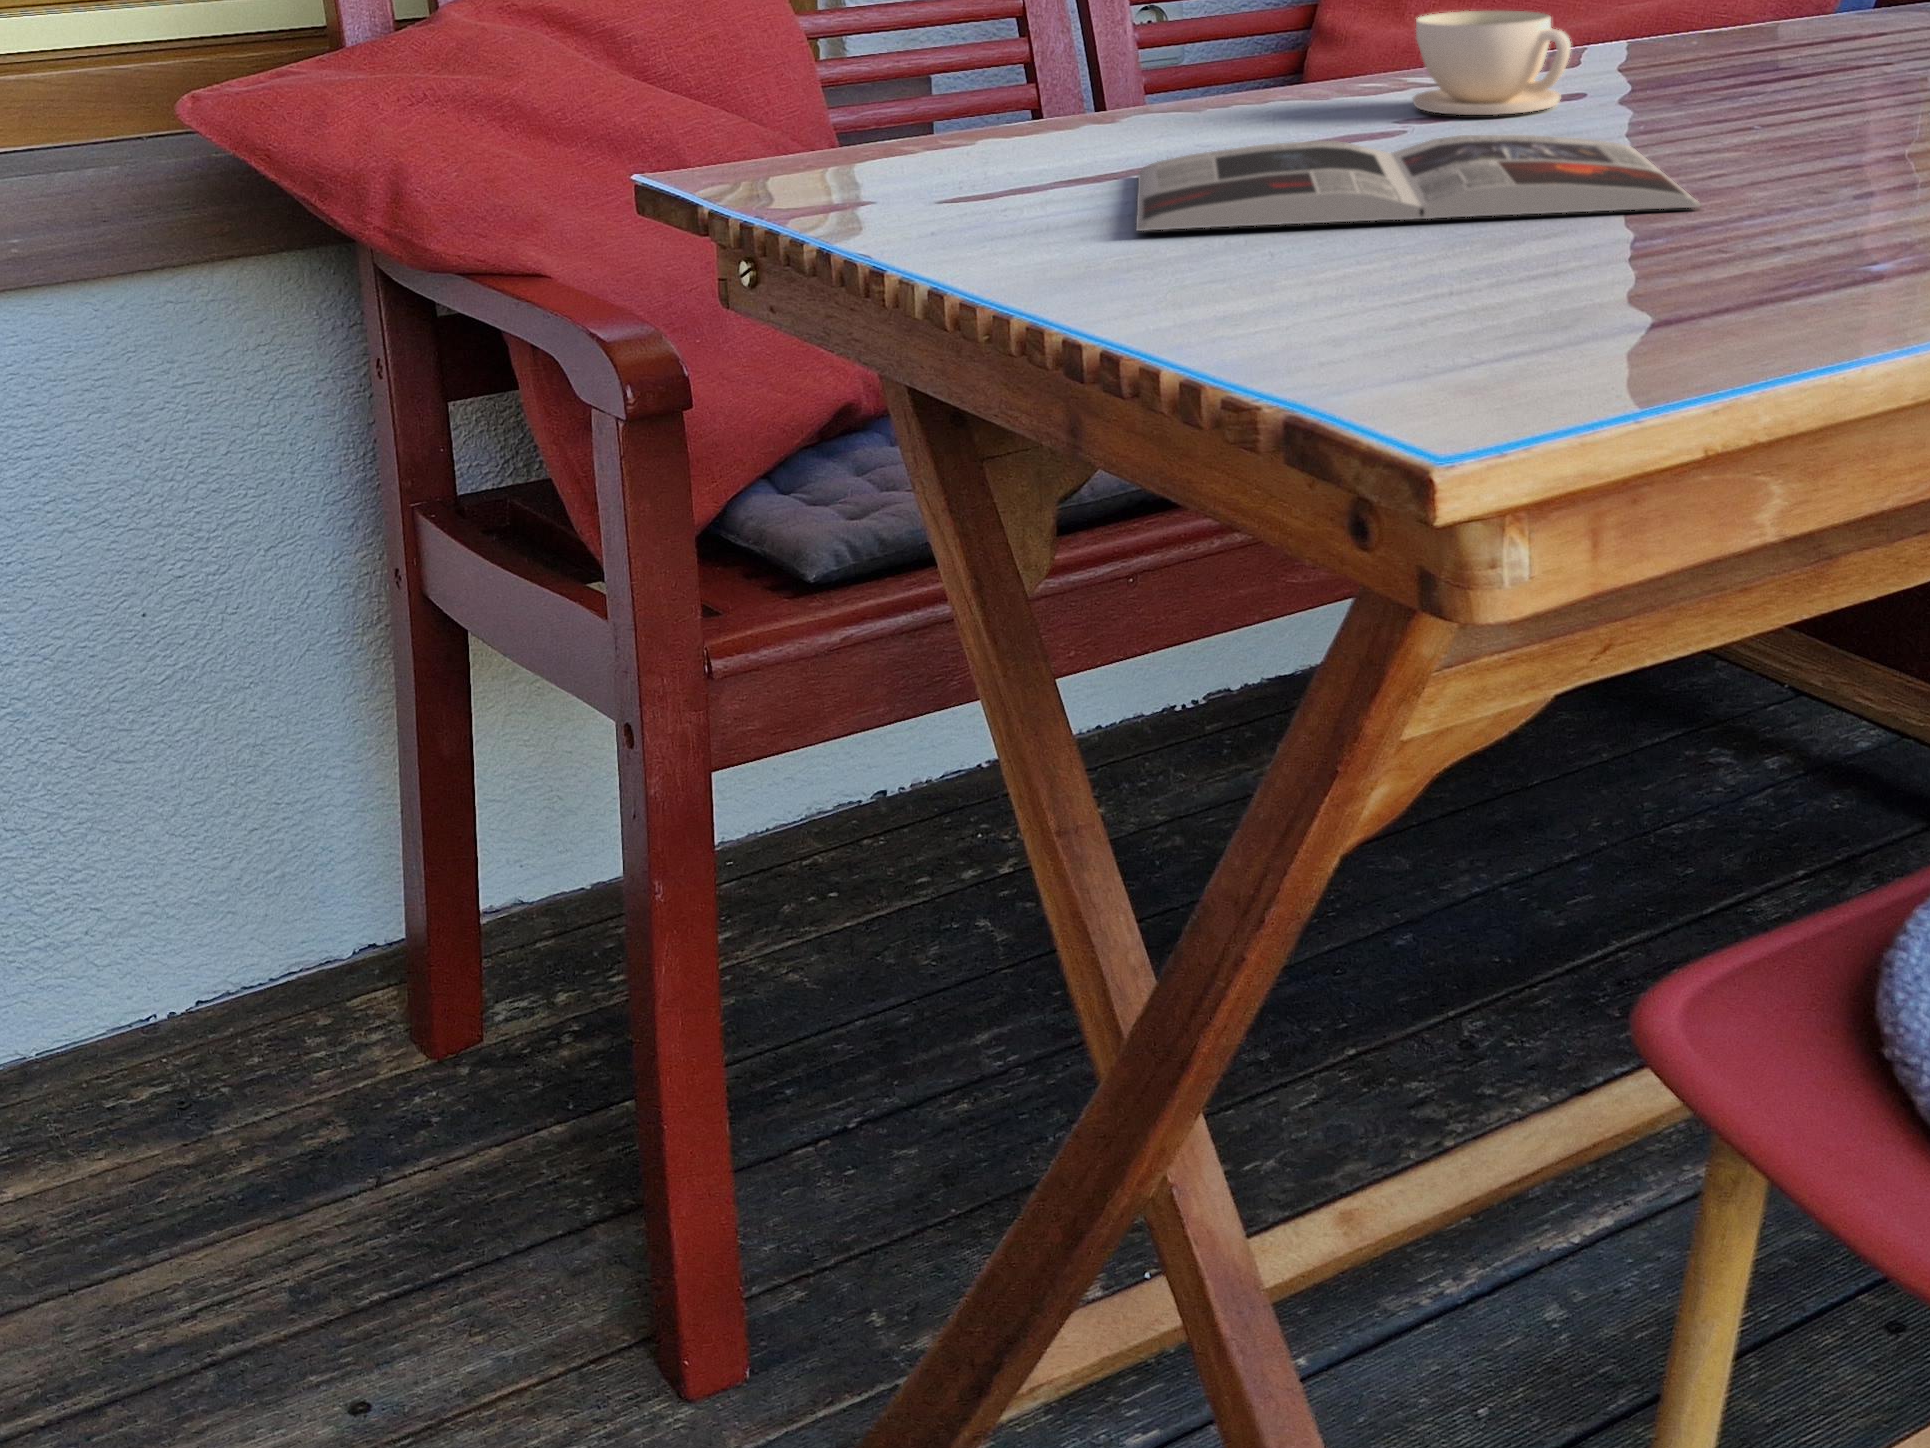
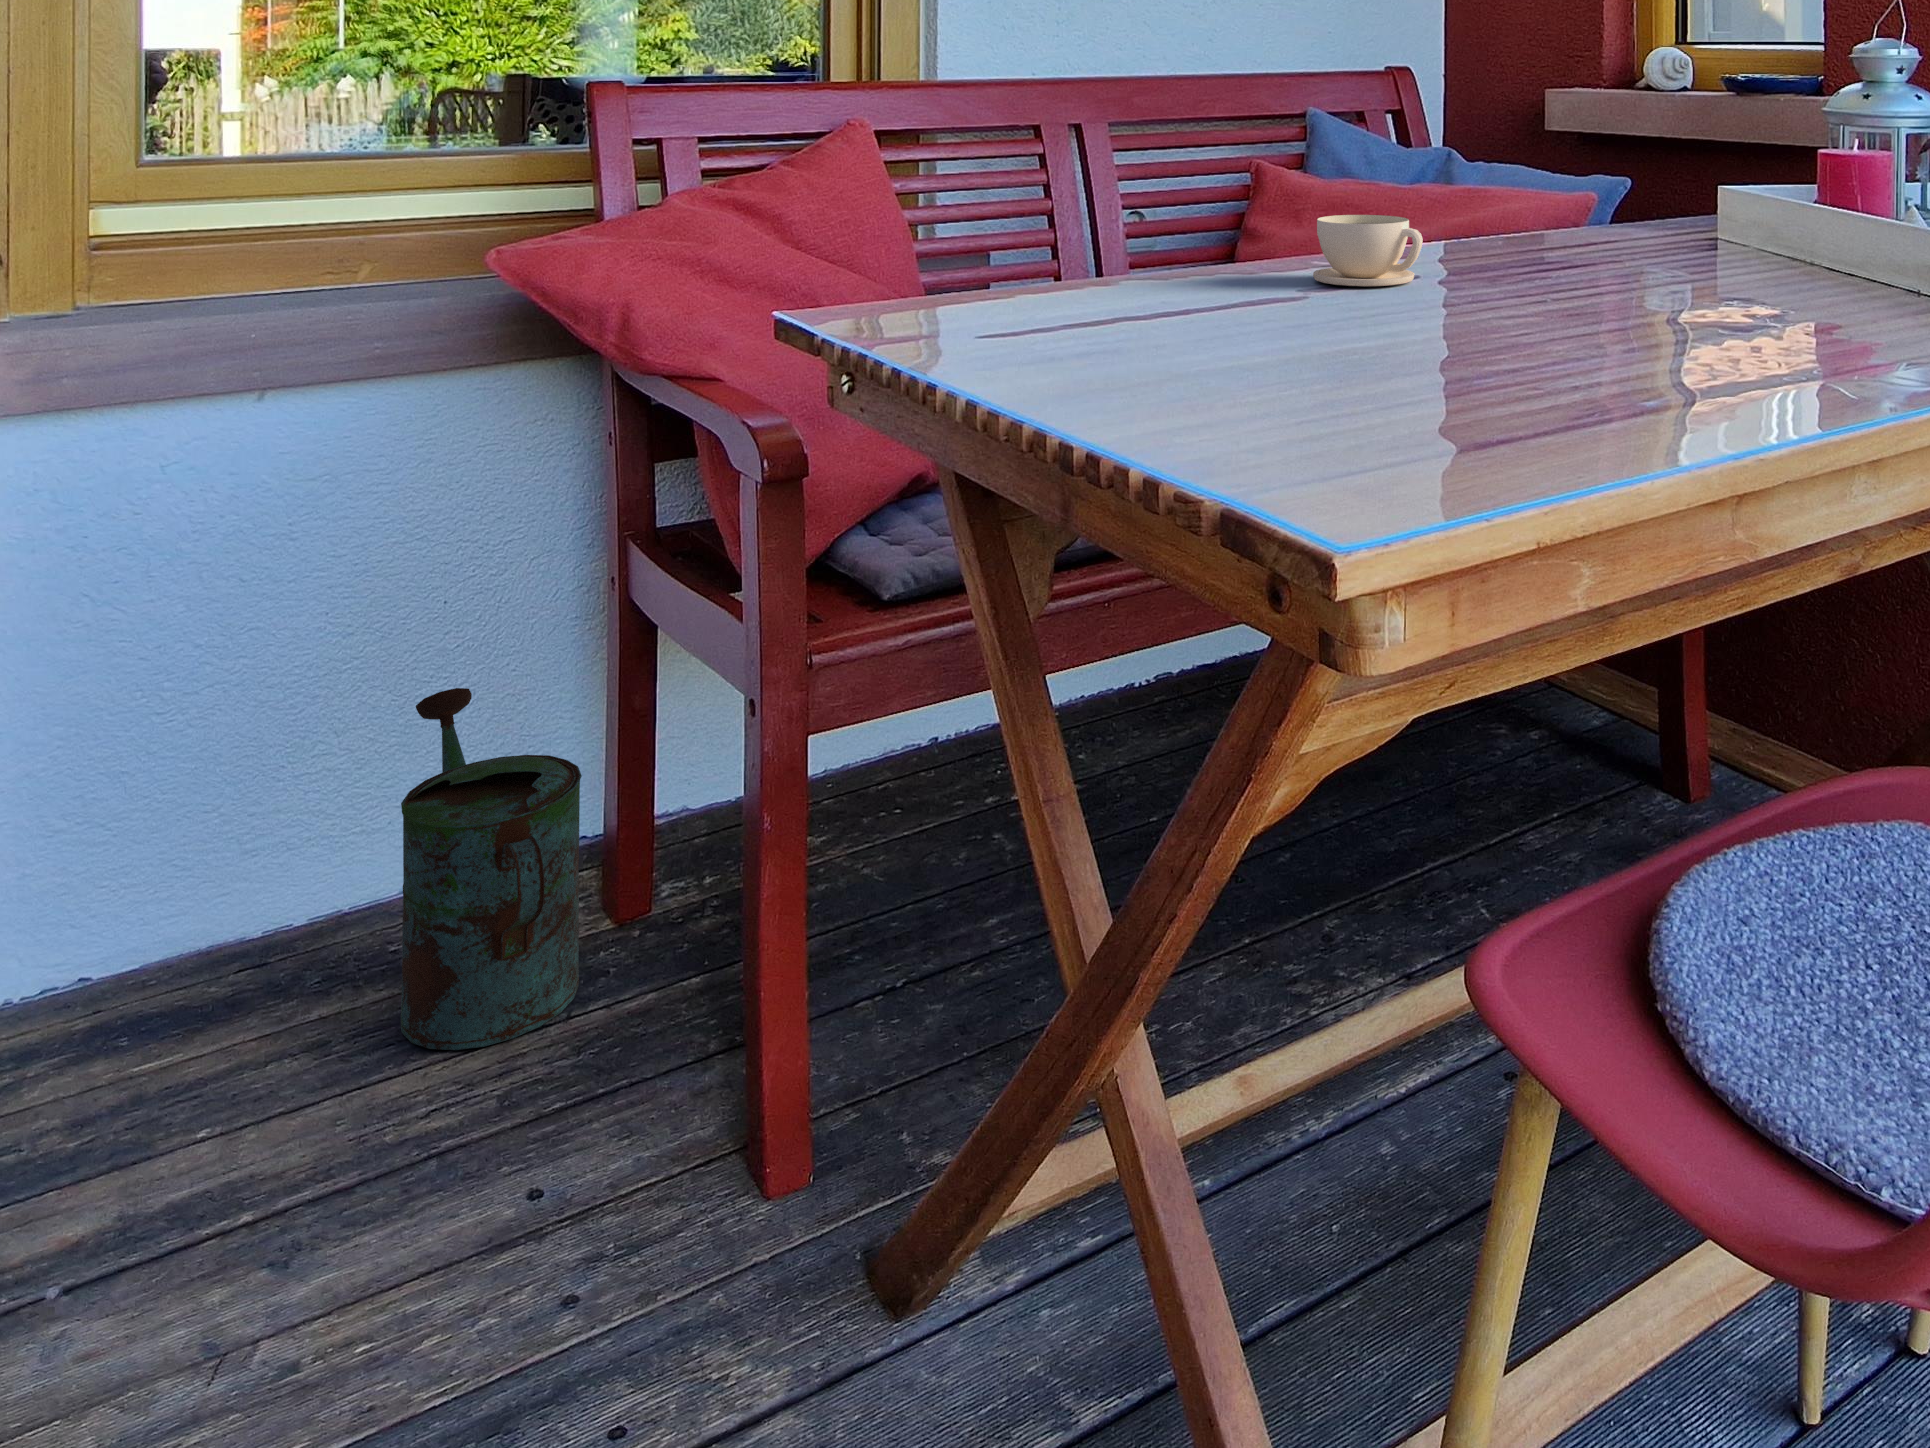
magazine: present [1136,135,1701,231] -> none [1121,300,1520,362]
watering can: none [144,723,409,1207] -> present [401,688,582,1050]

